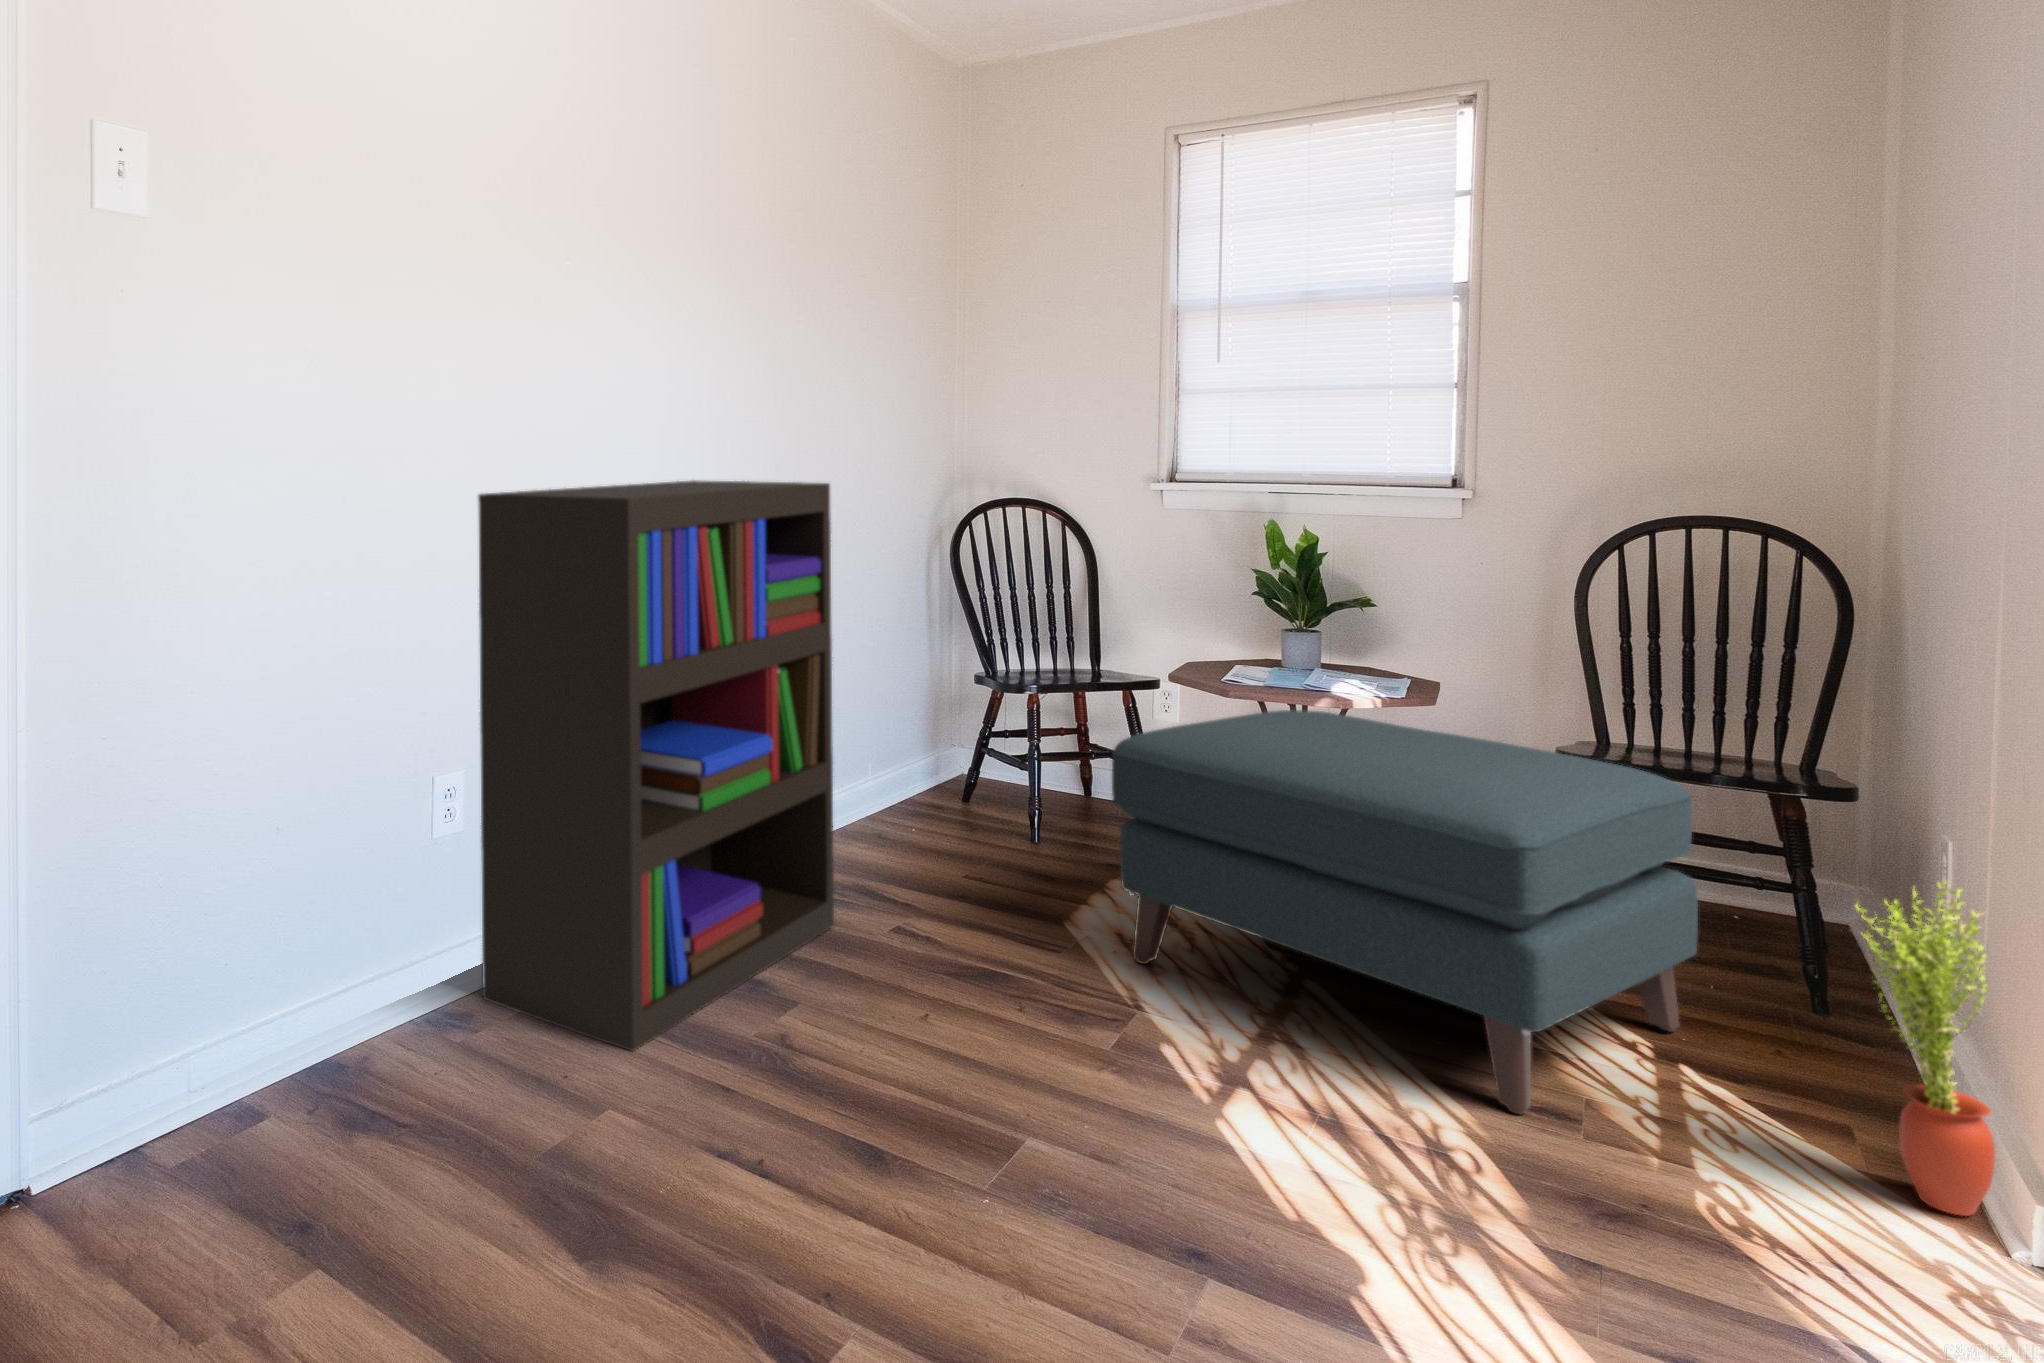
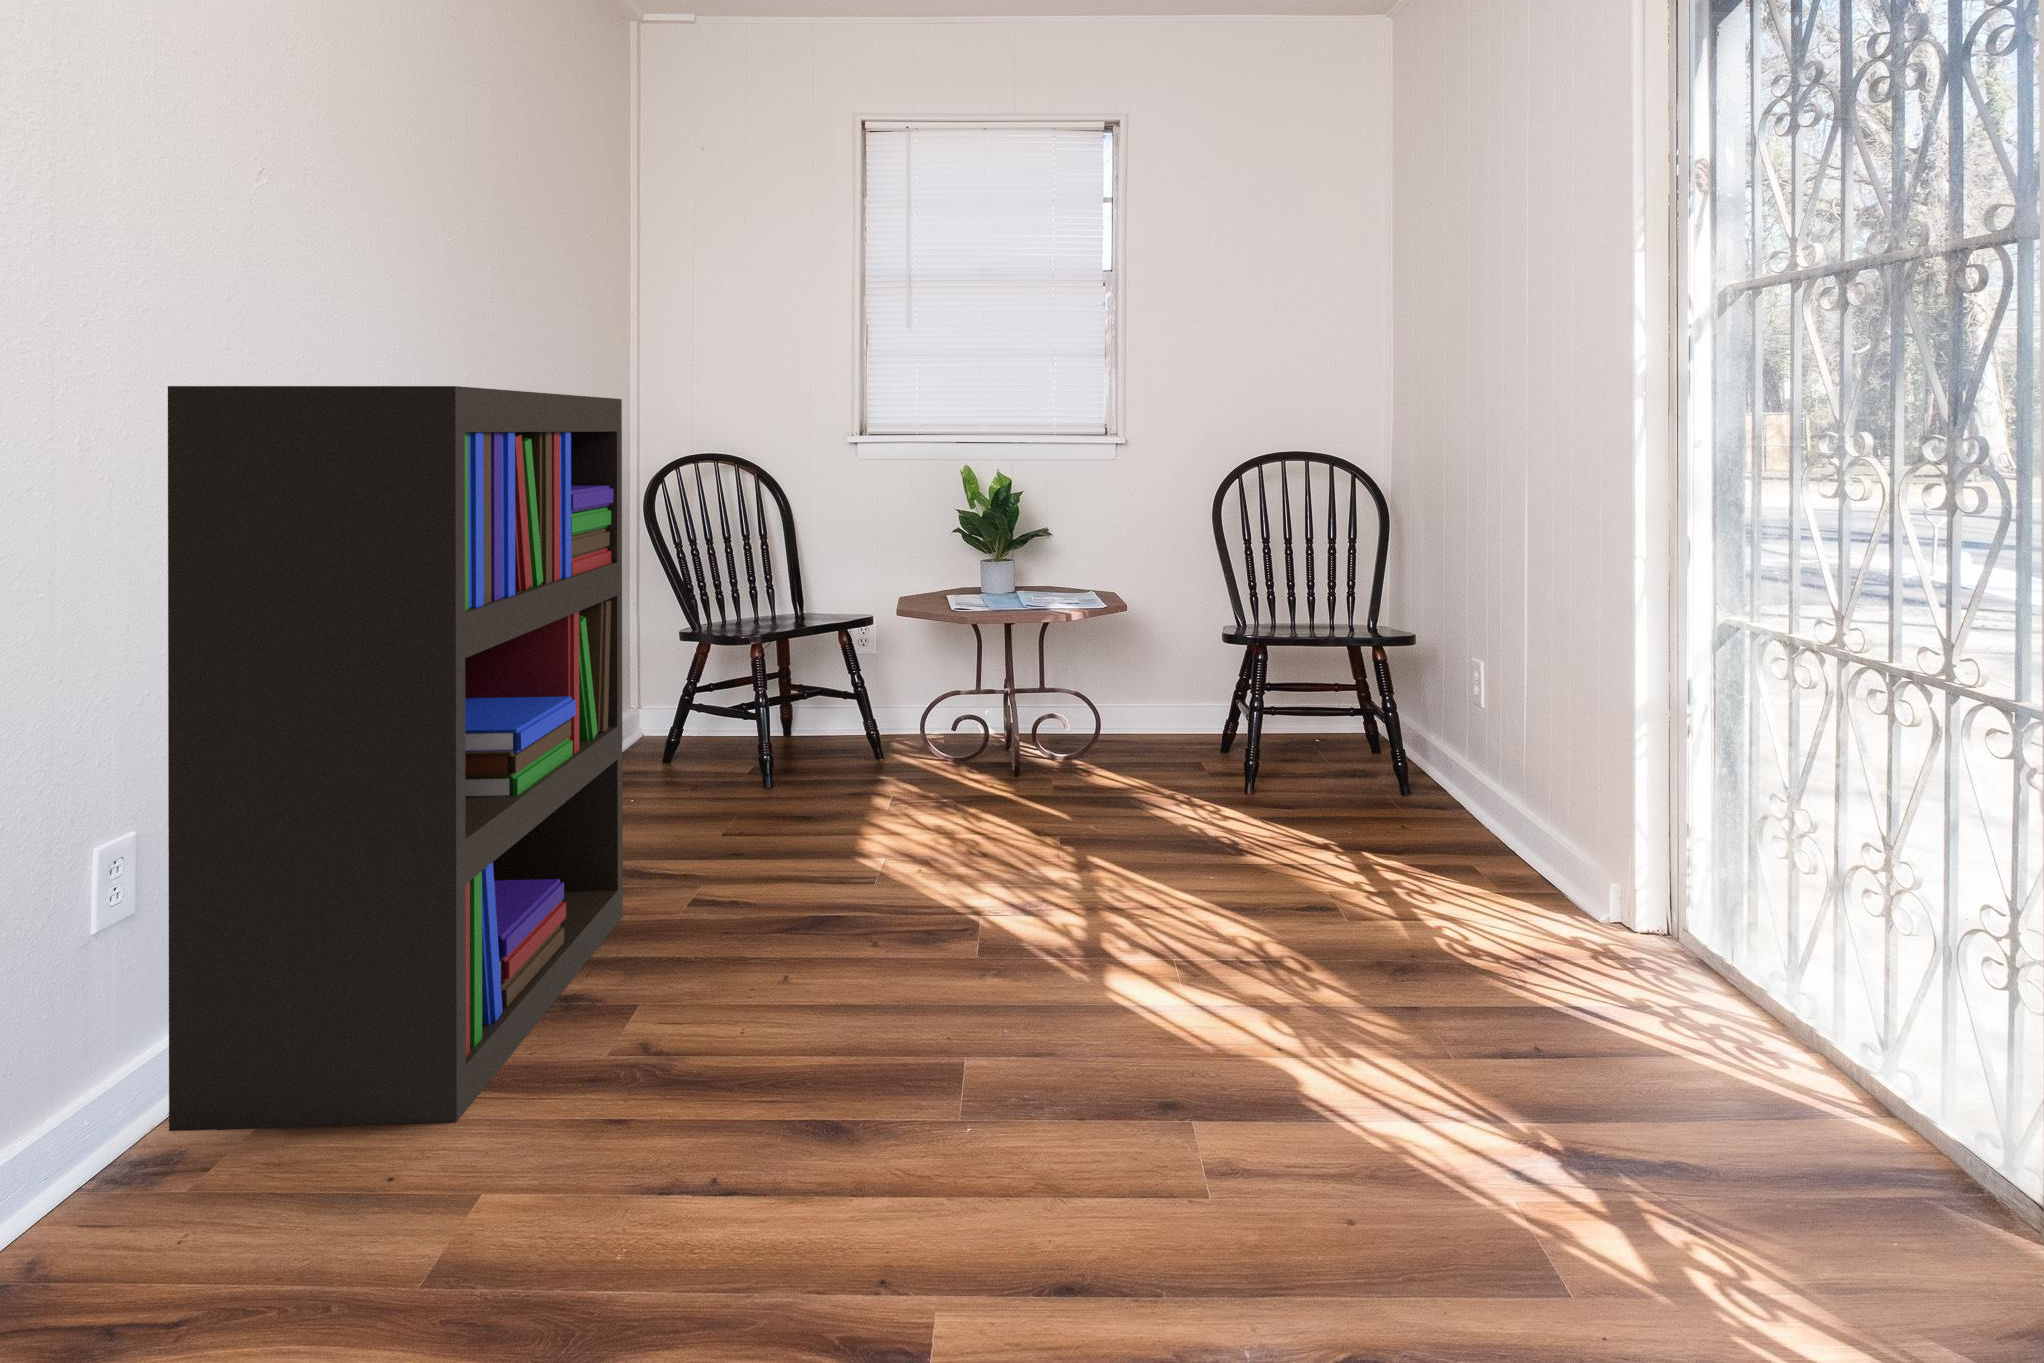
ottoman: present [1112,710,1698,1114] -> none [921,617,1349,915]
potted plant: present [1856,882,1995,1216] -> none [1485,669,1565,902]

